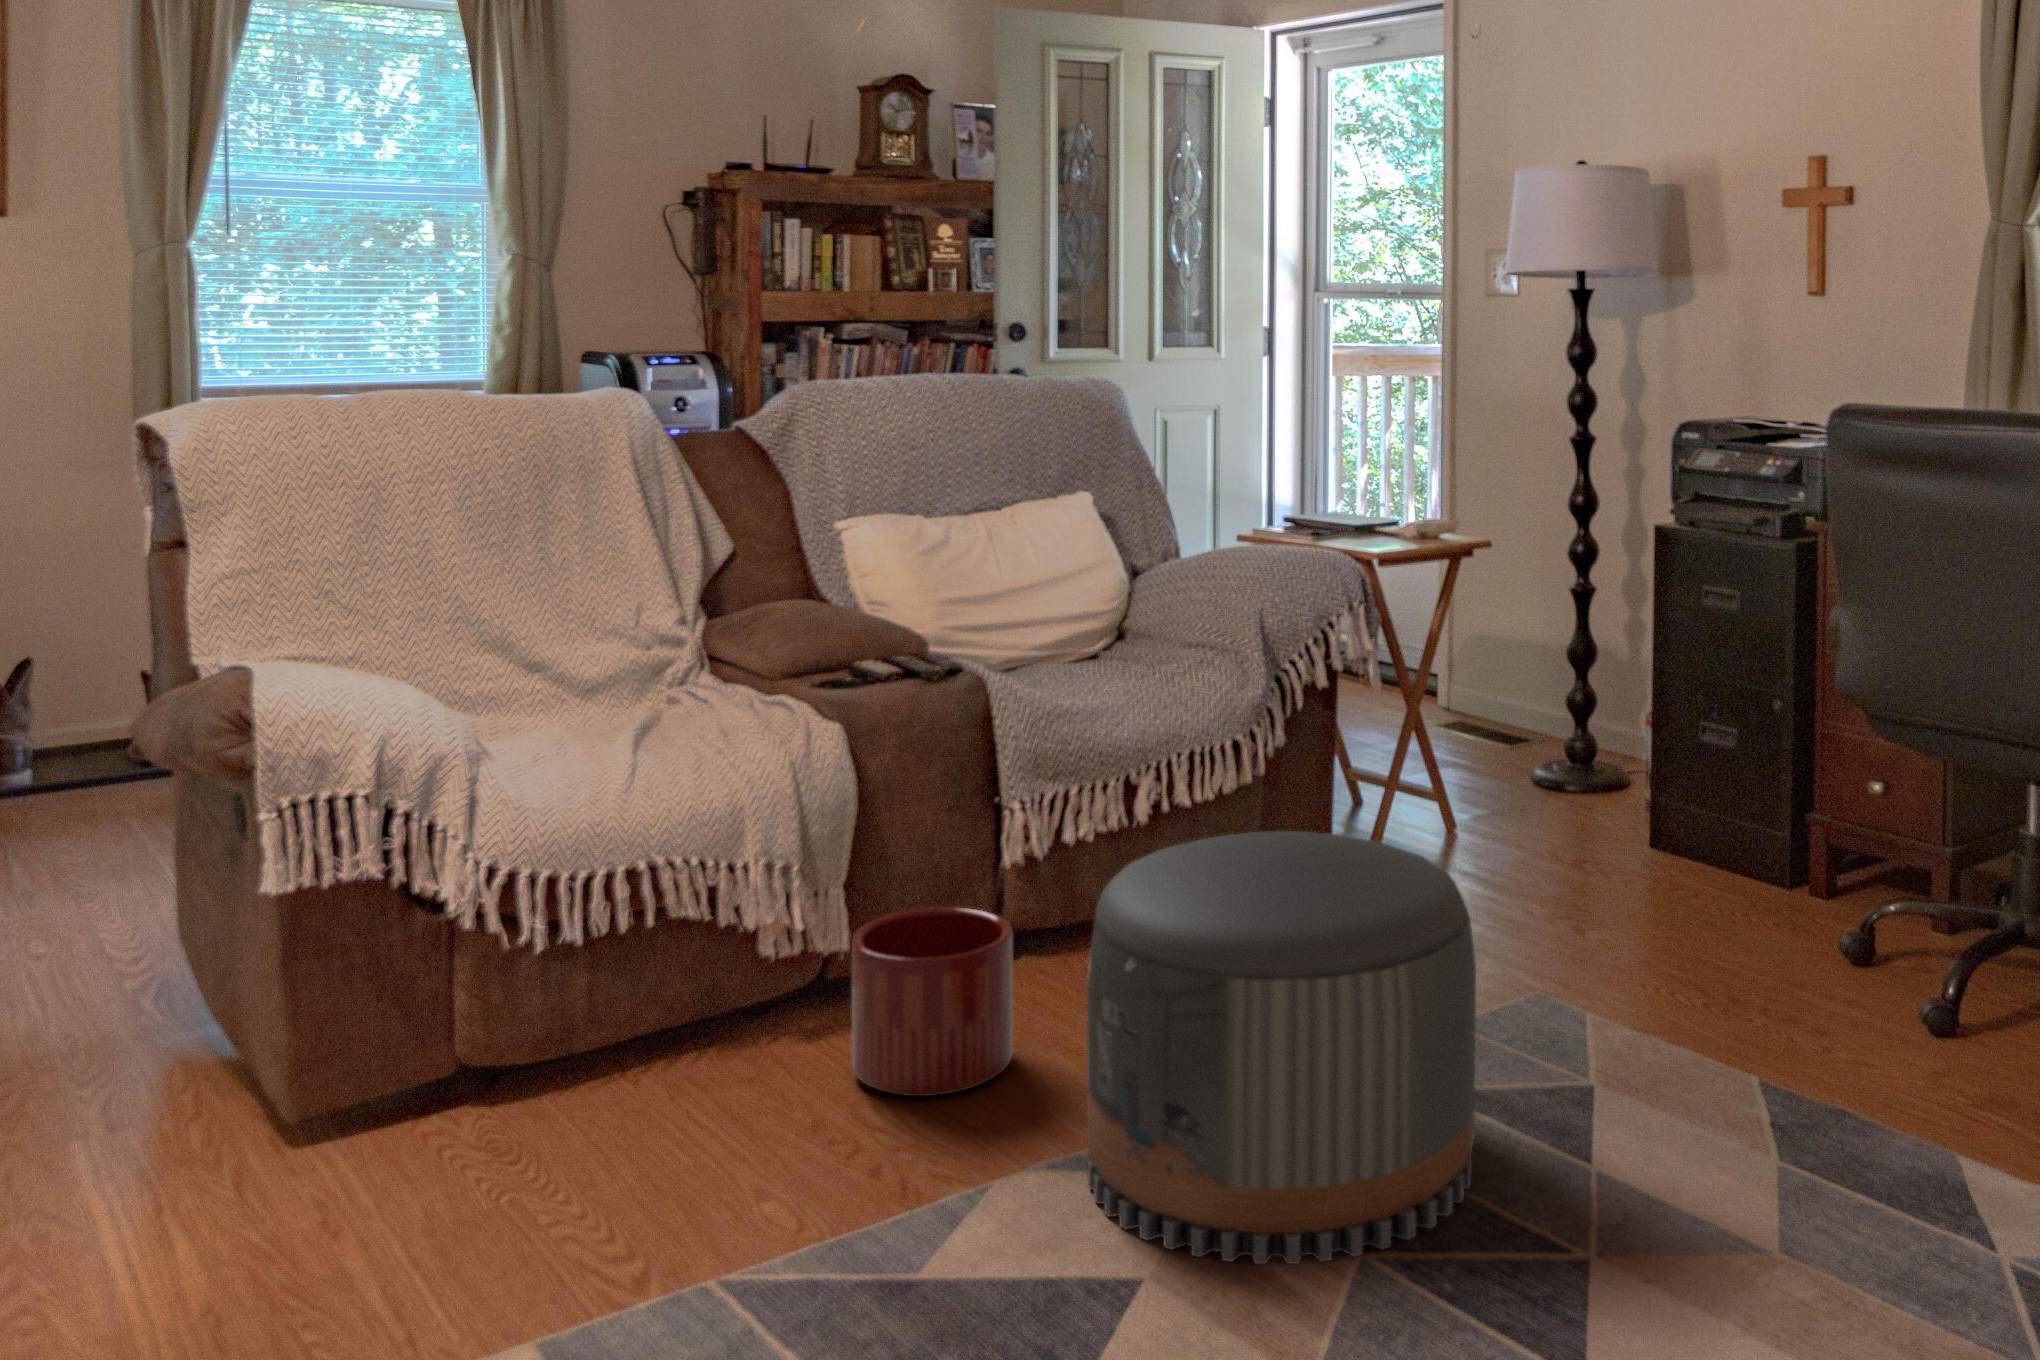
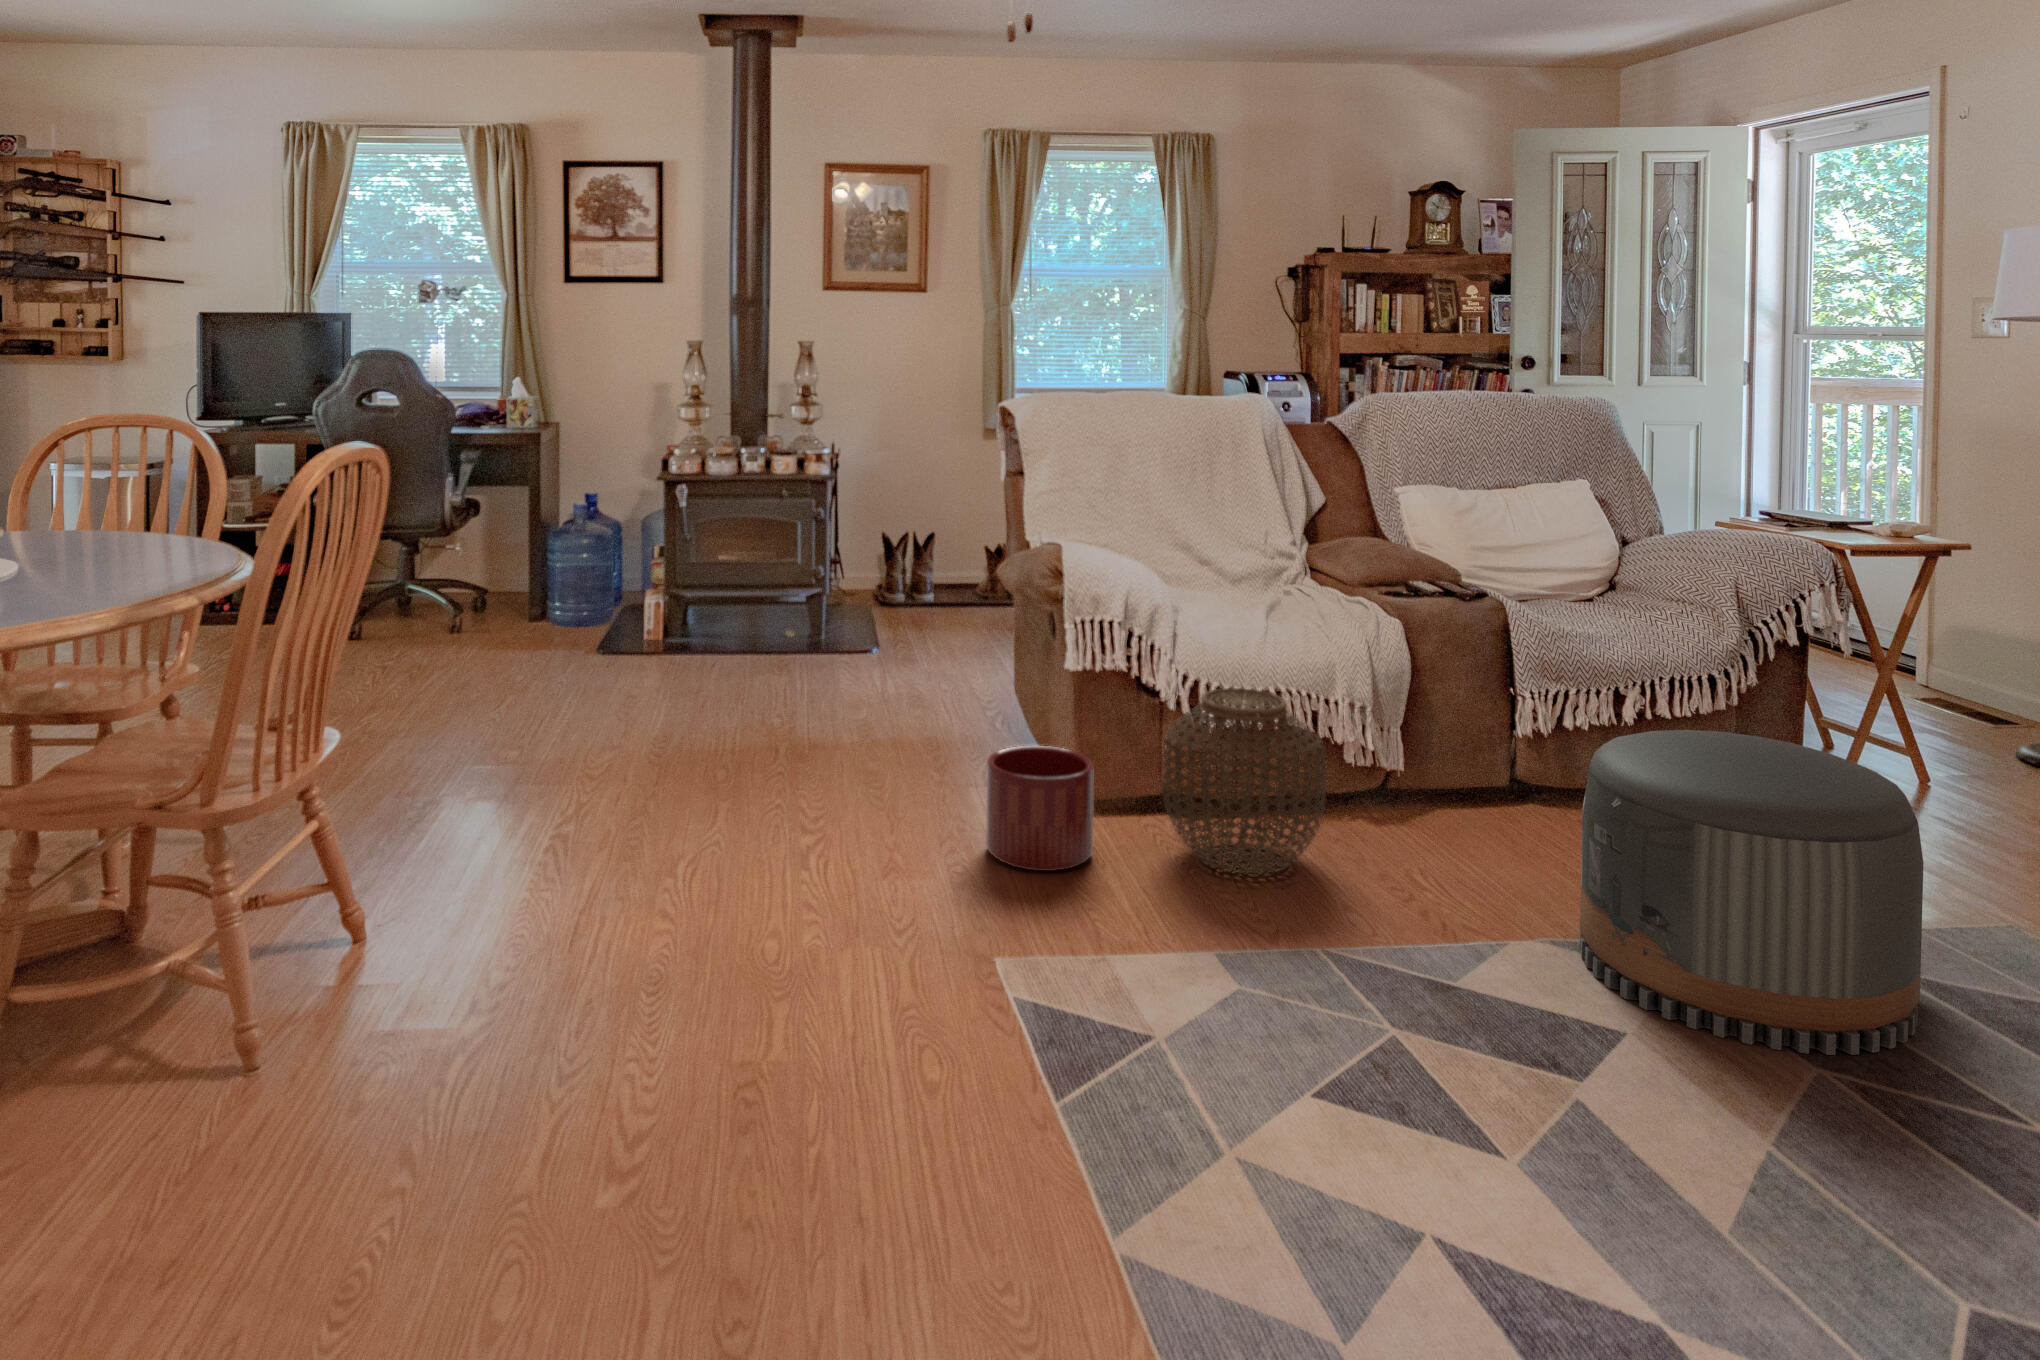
woven basket: none [447,874,723,1187] -> present [1162,688,1326,875]
planter: present [852,907,1013,1096] -> present [986,746,1093,871]

